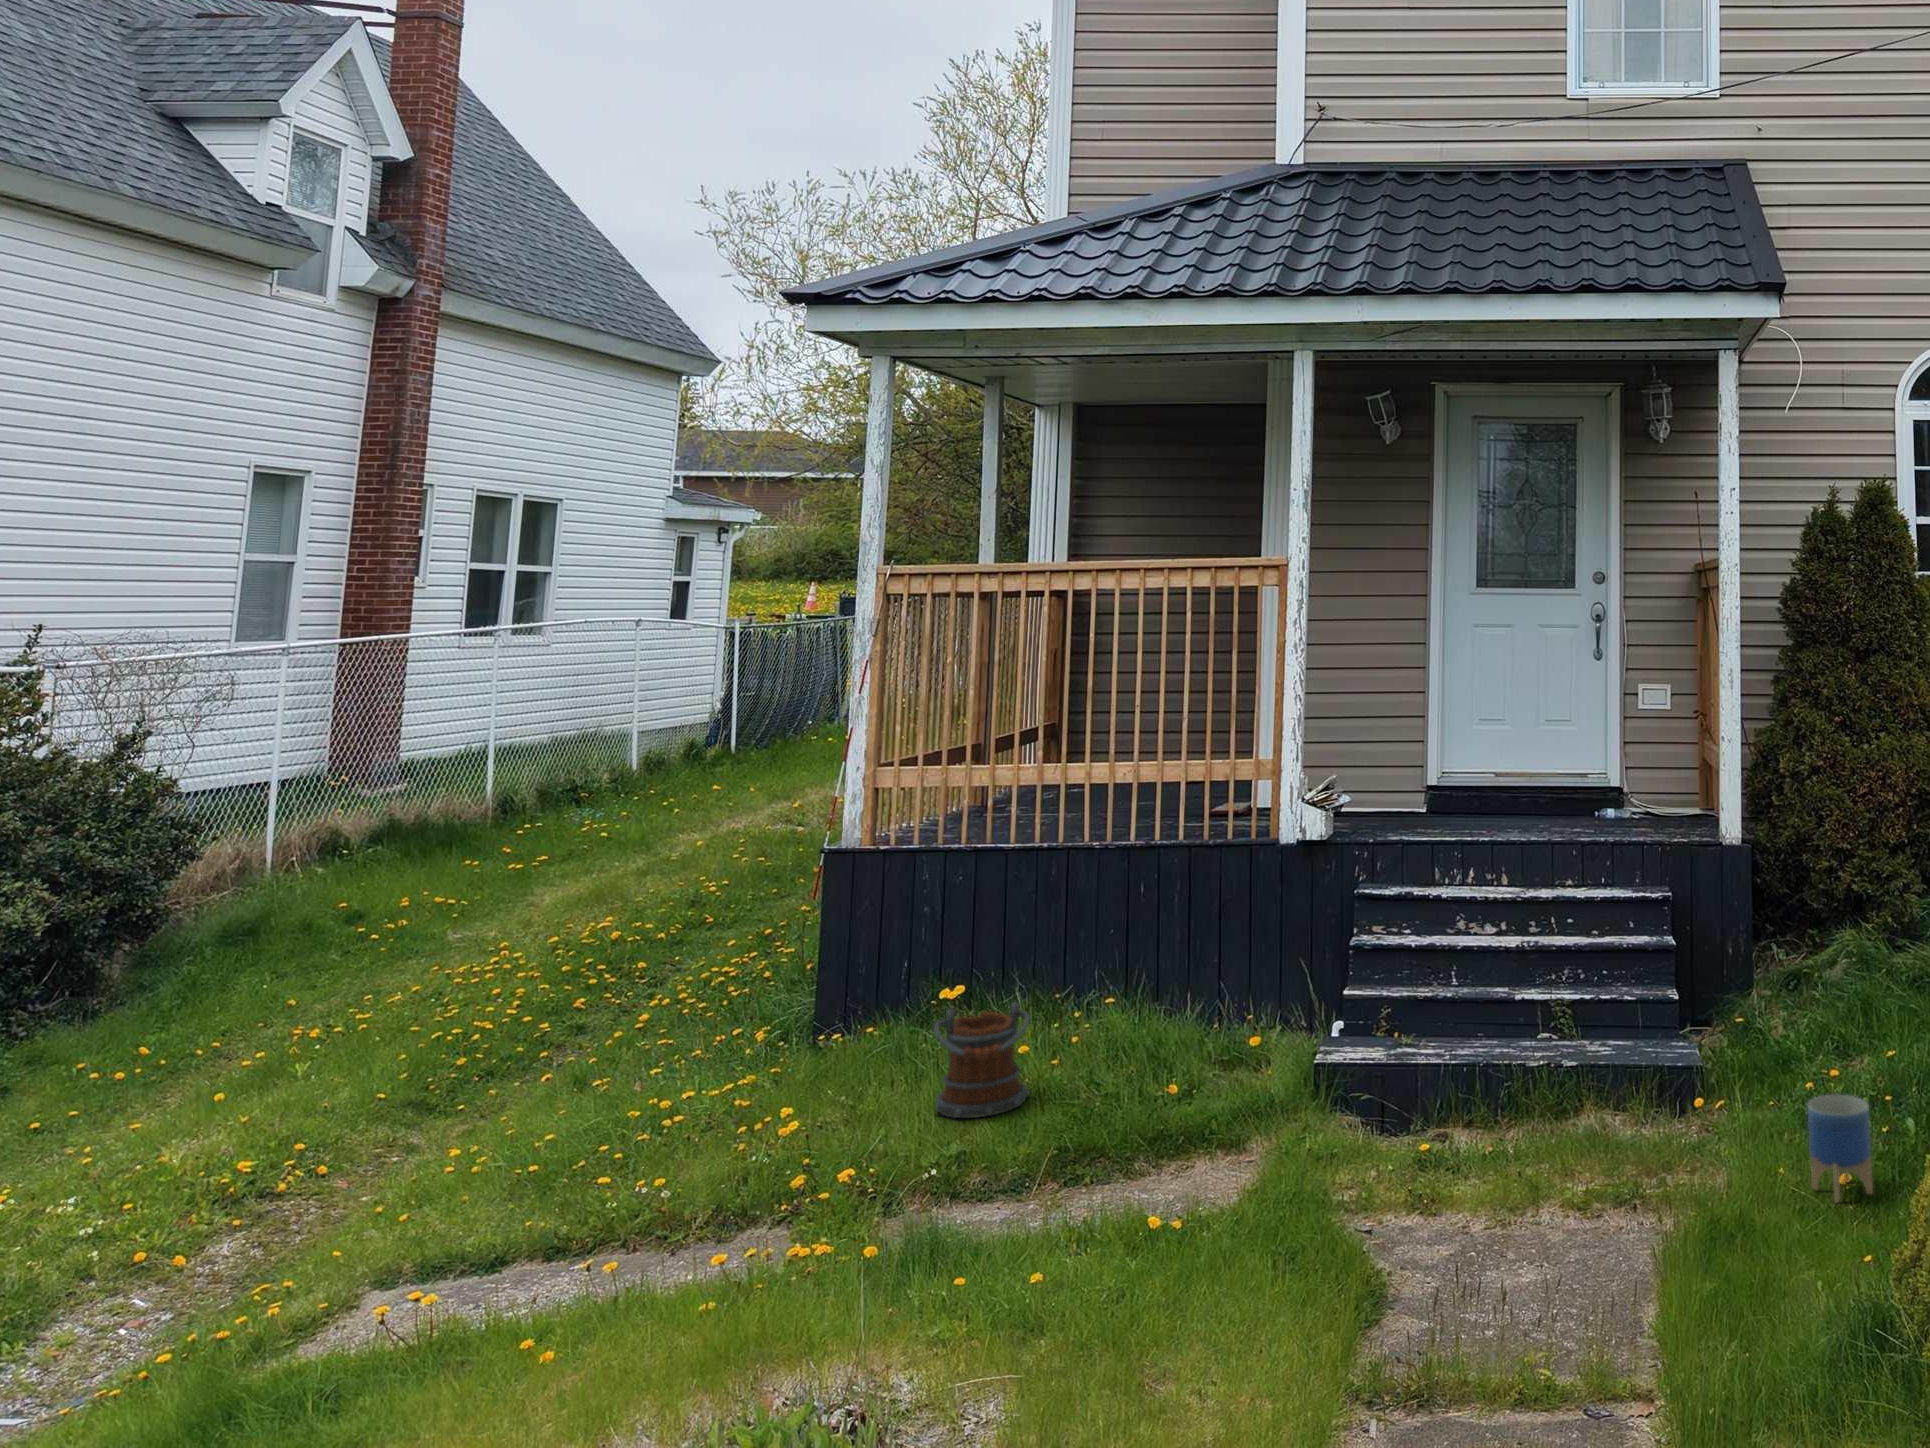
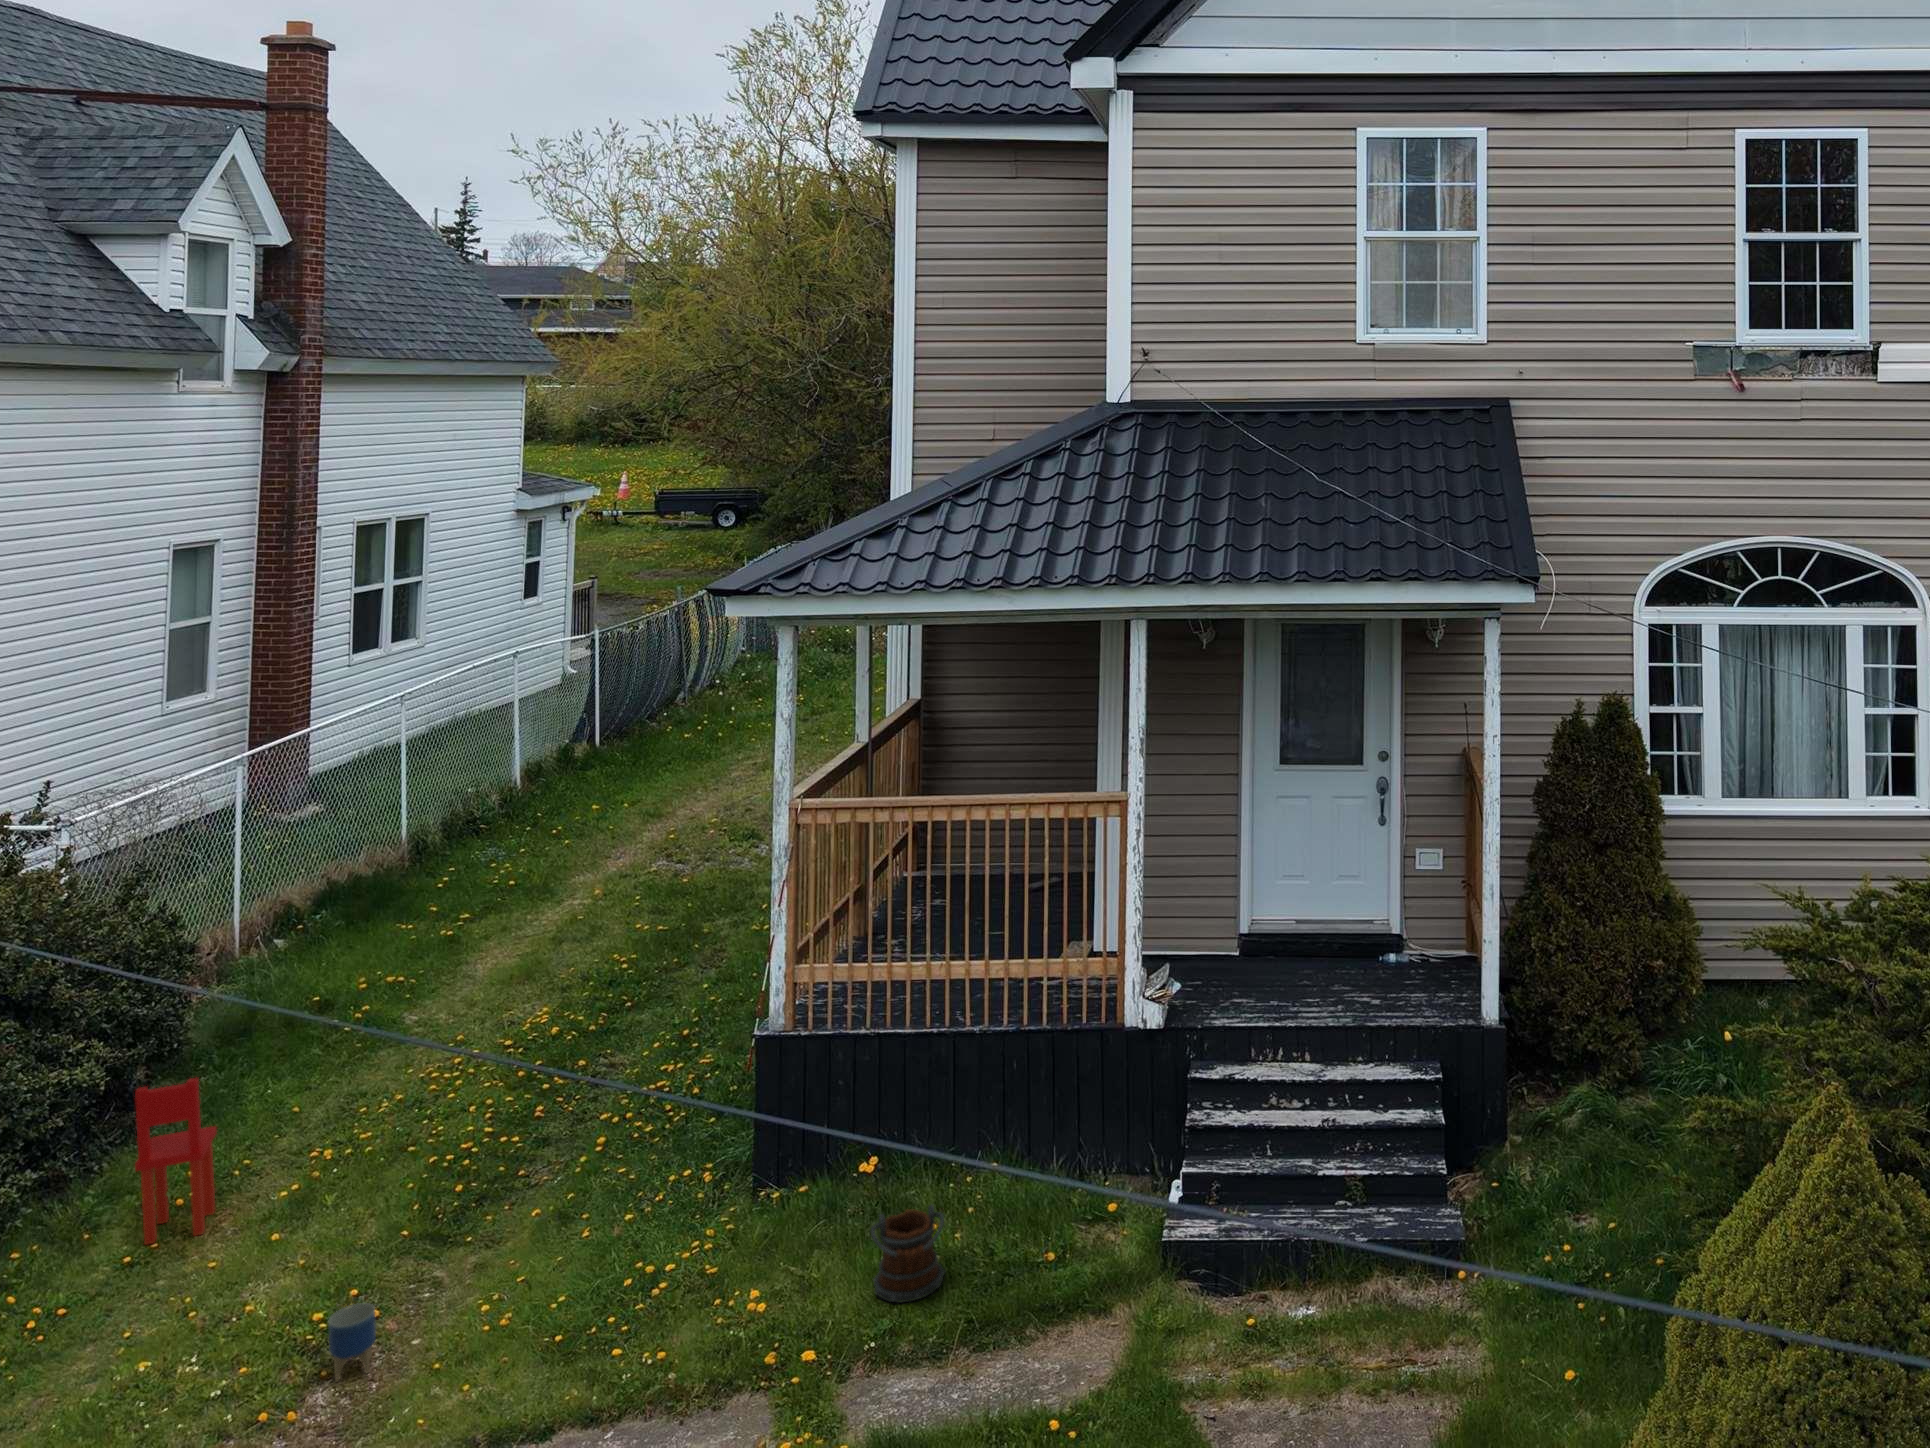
chair: none [51,901,165,1110] -> present [135,1077,217,1245]
planter: present [1808,1095,1873,1203] -> present [329,1303,376,1381]

